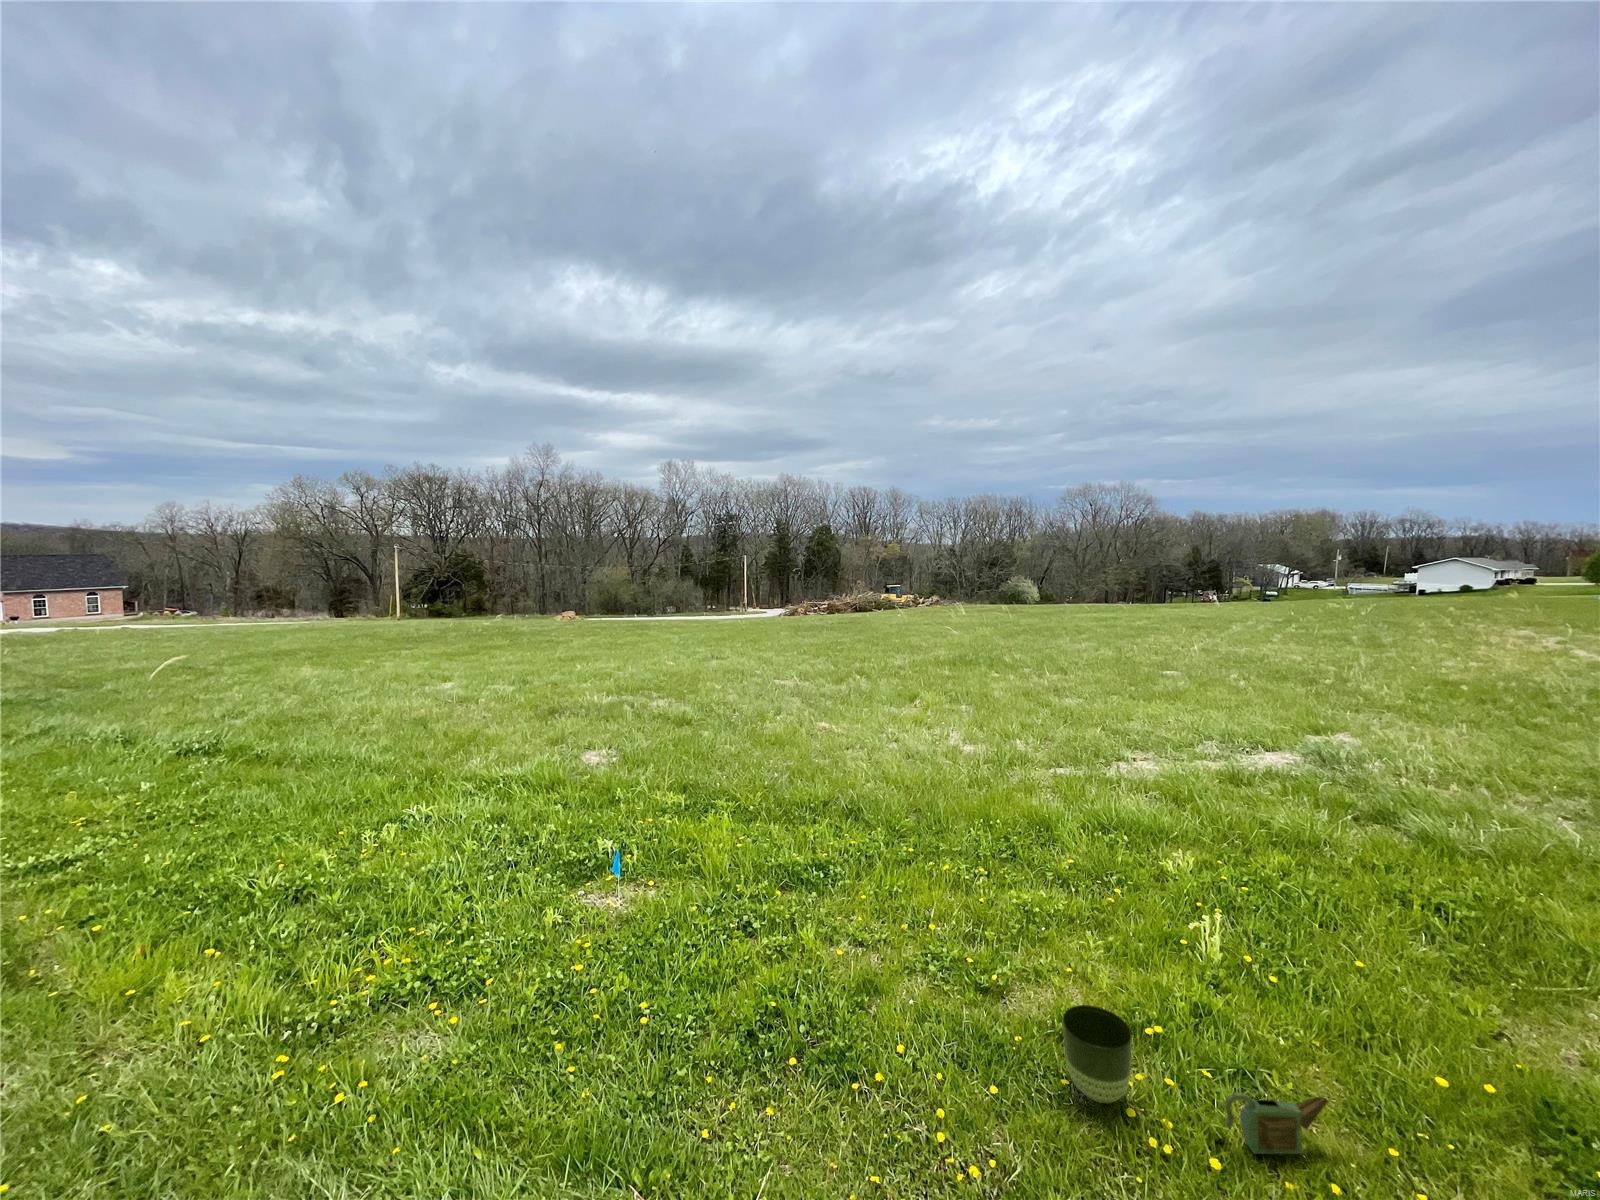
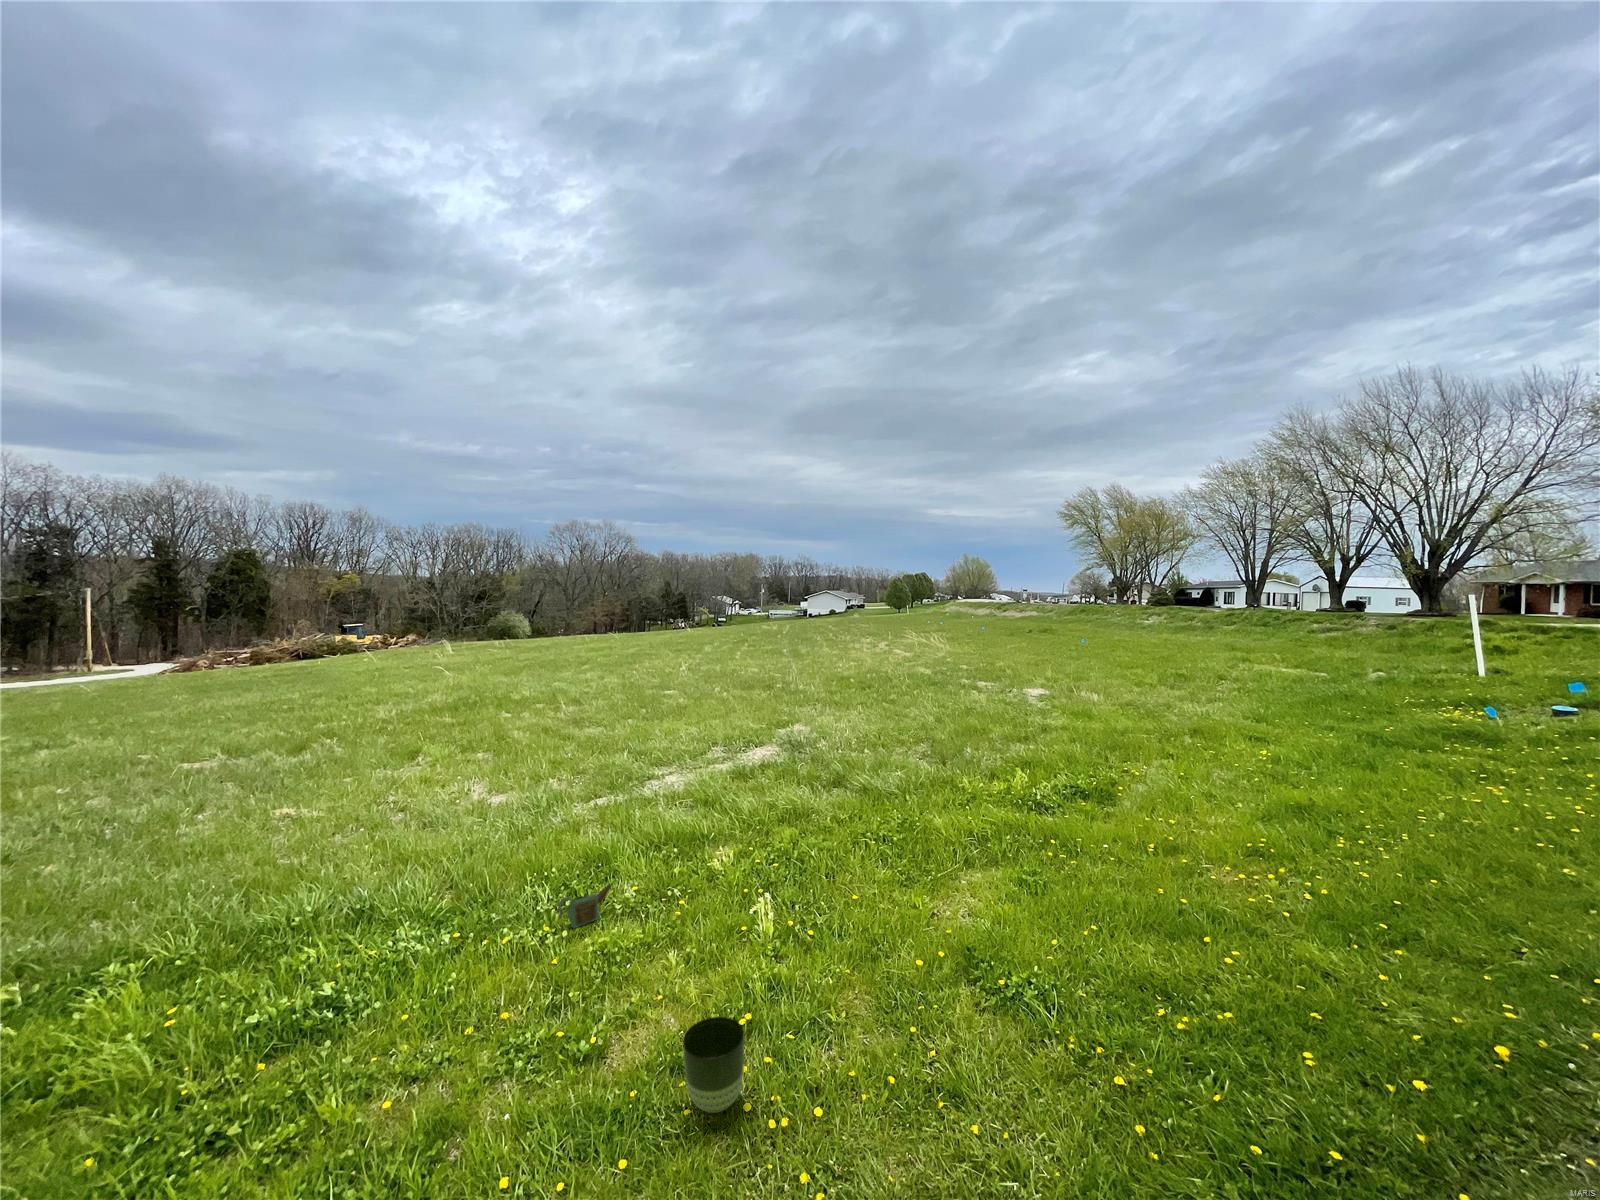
watering can: present [1224,1092,1328,1154] -> present [558,884,612,928]

